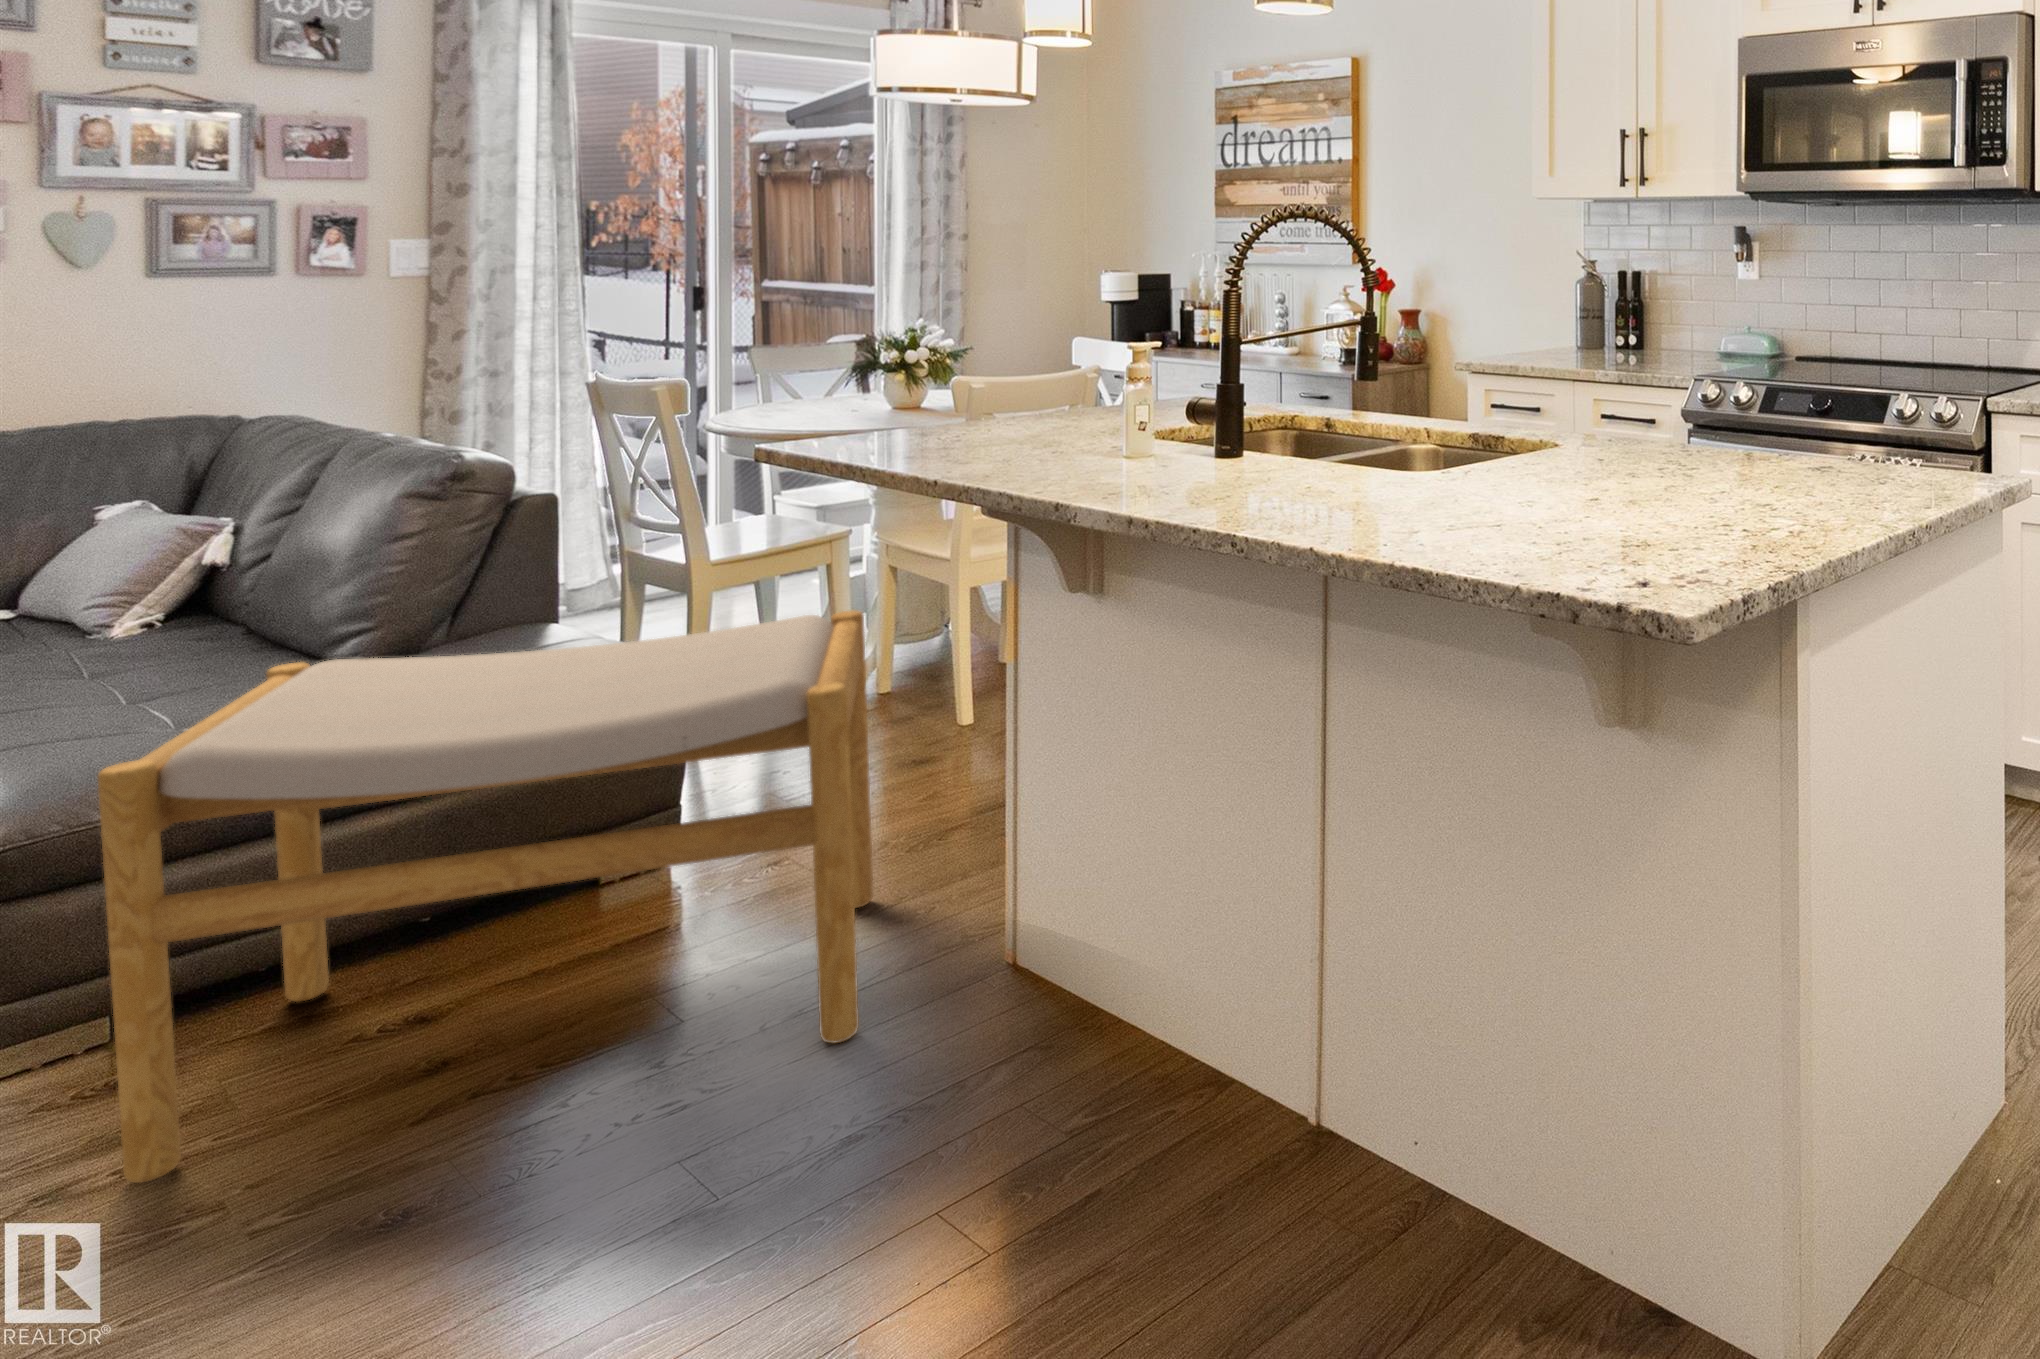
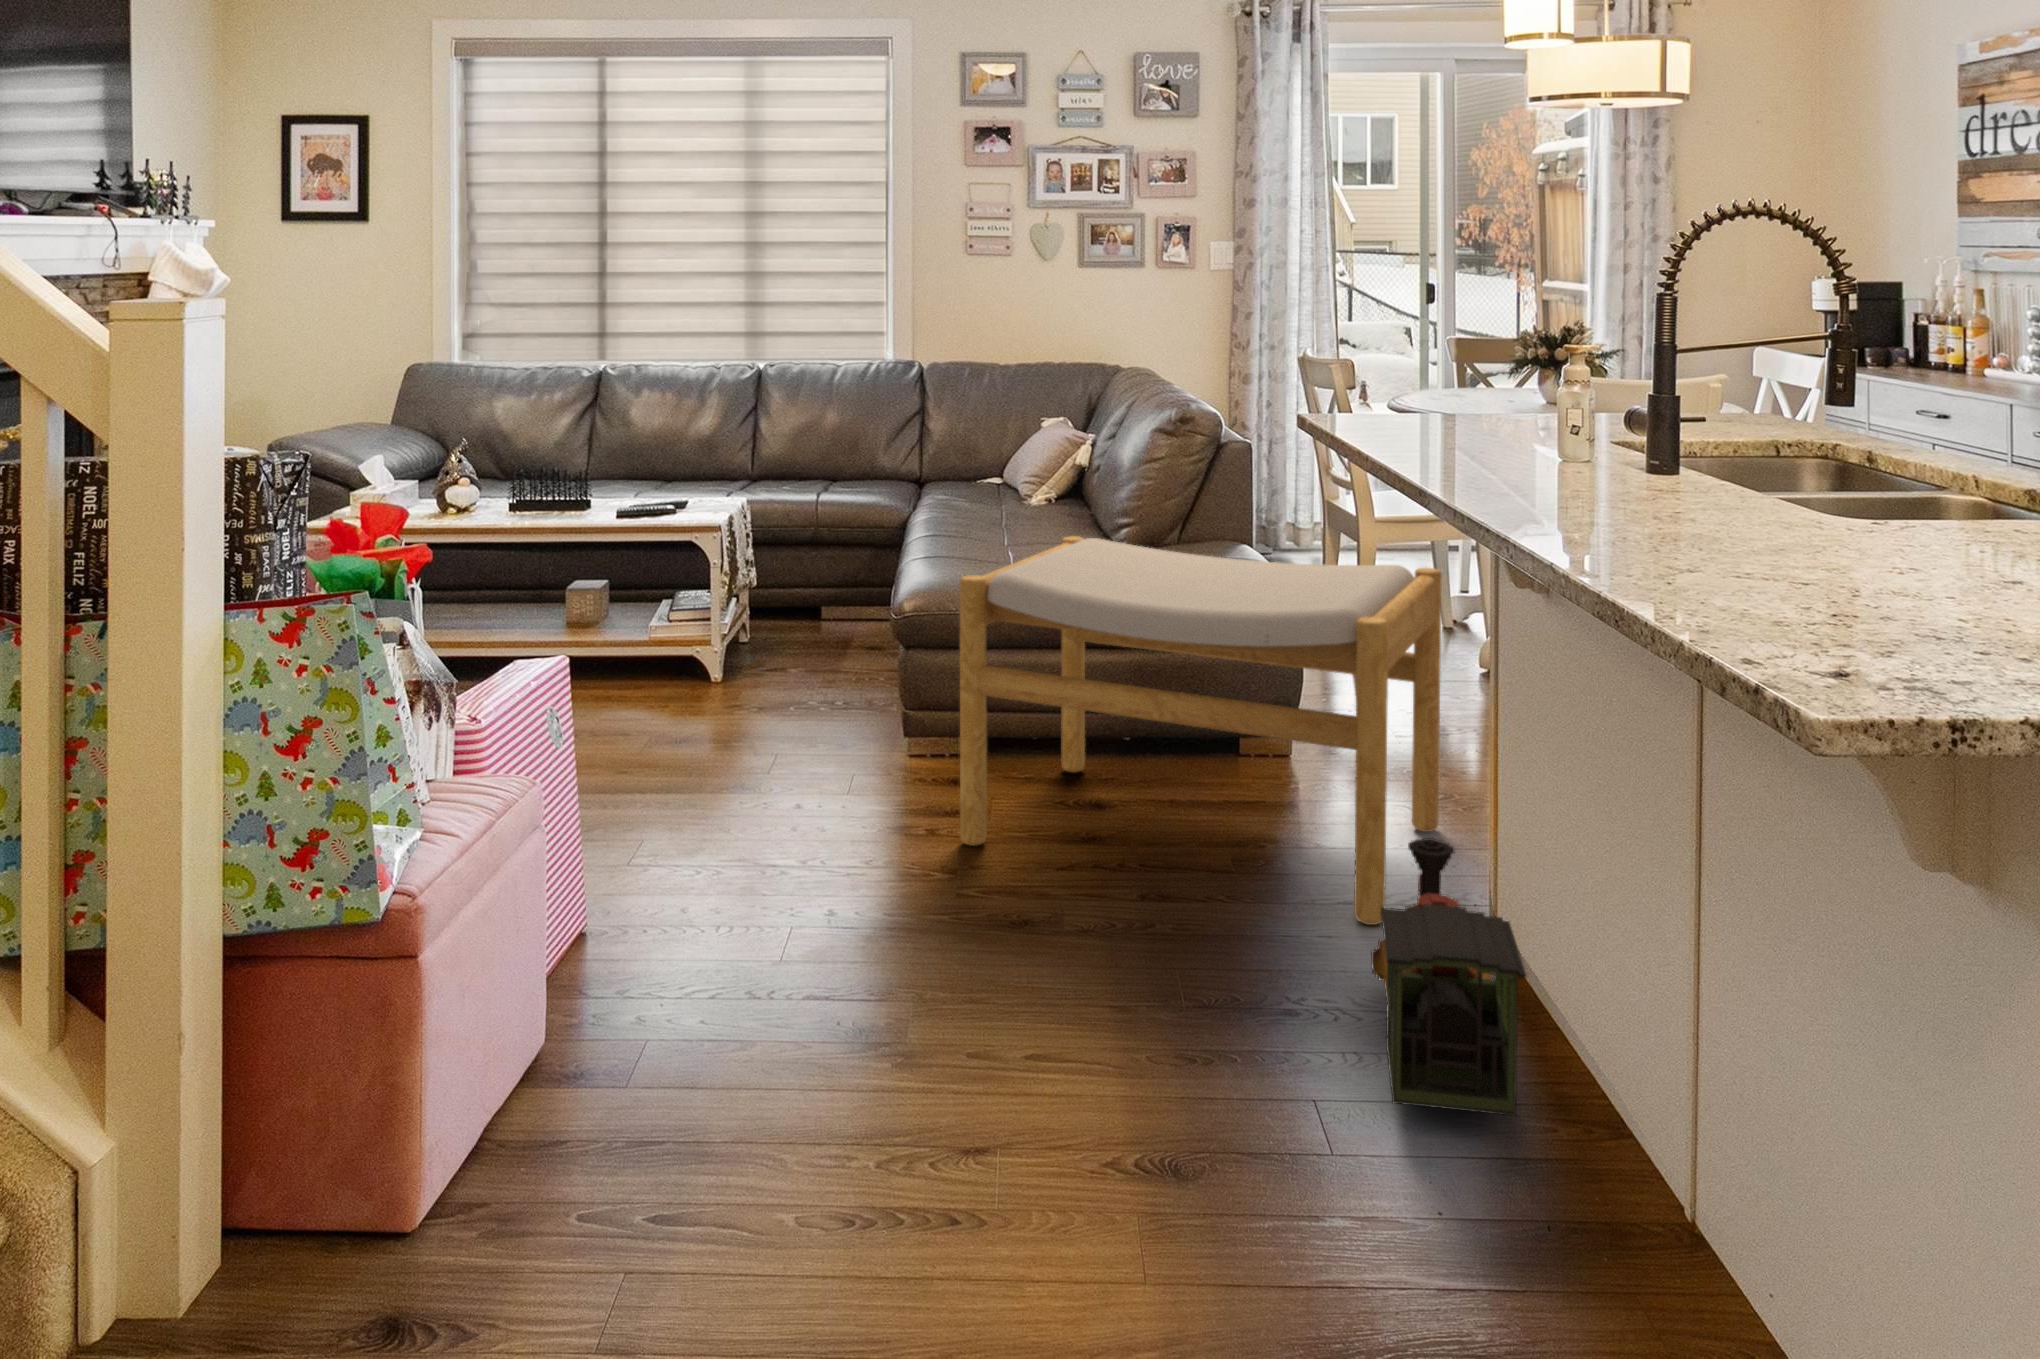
toy train: none [875,917,1113,1244] -> present [1371,838,1527,1116]

